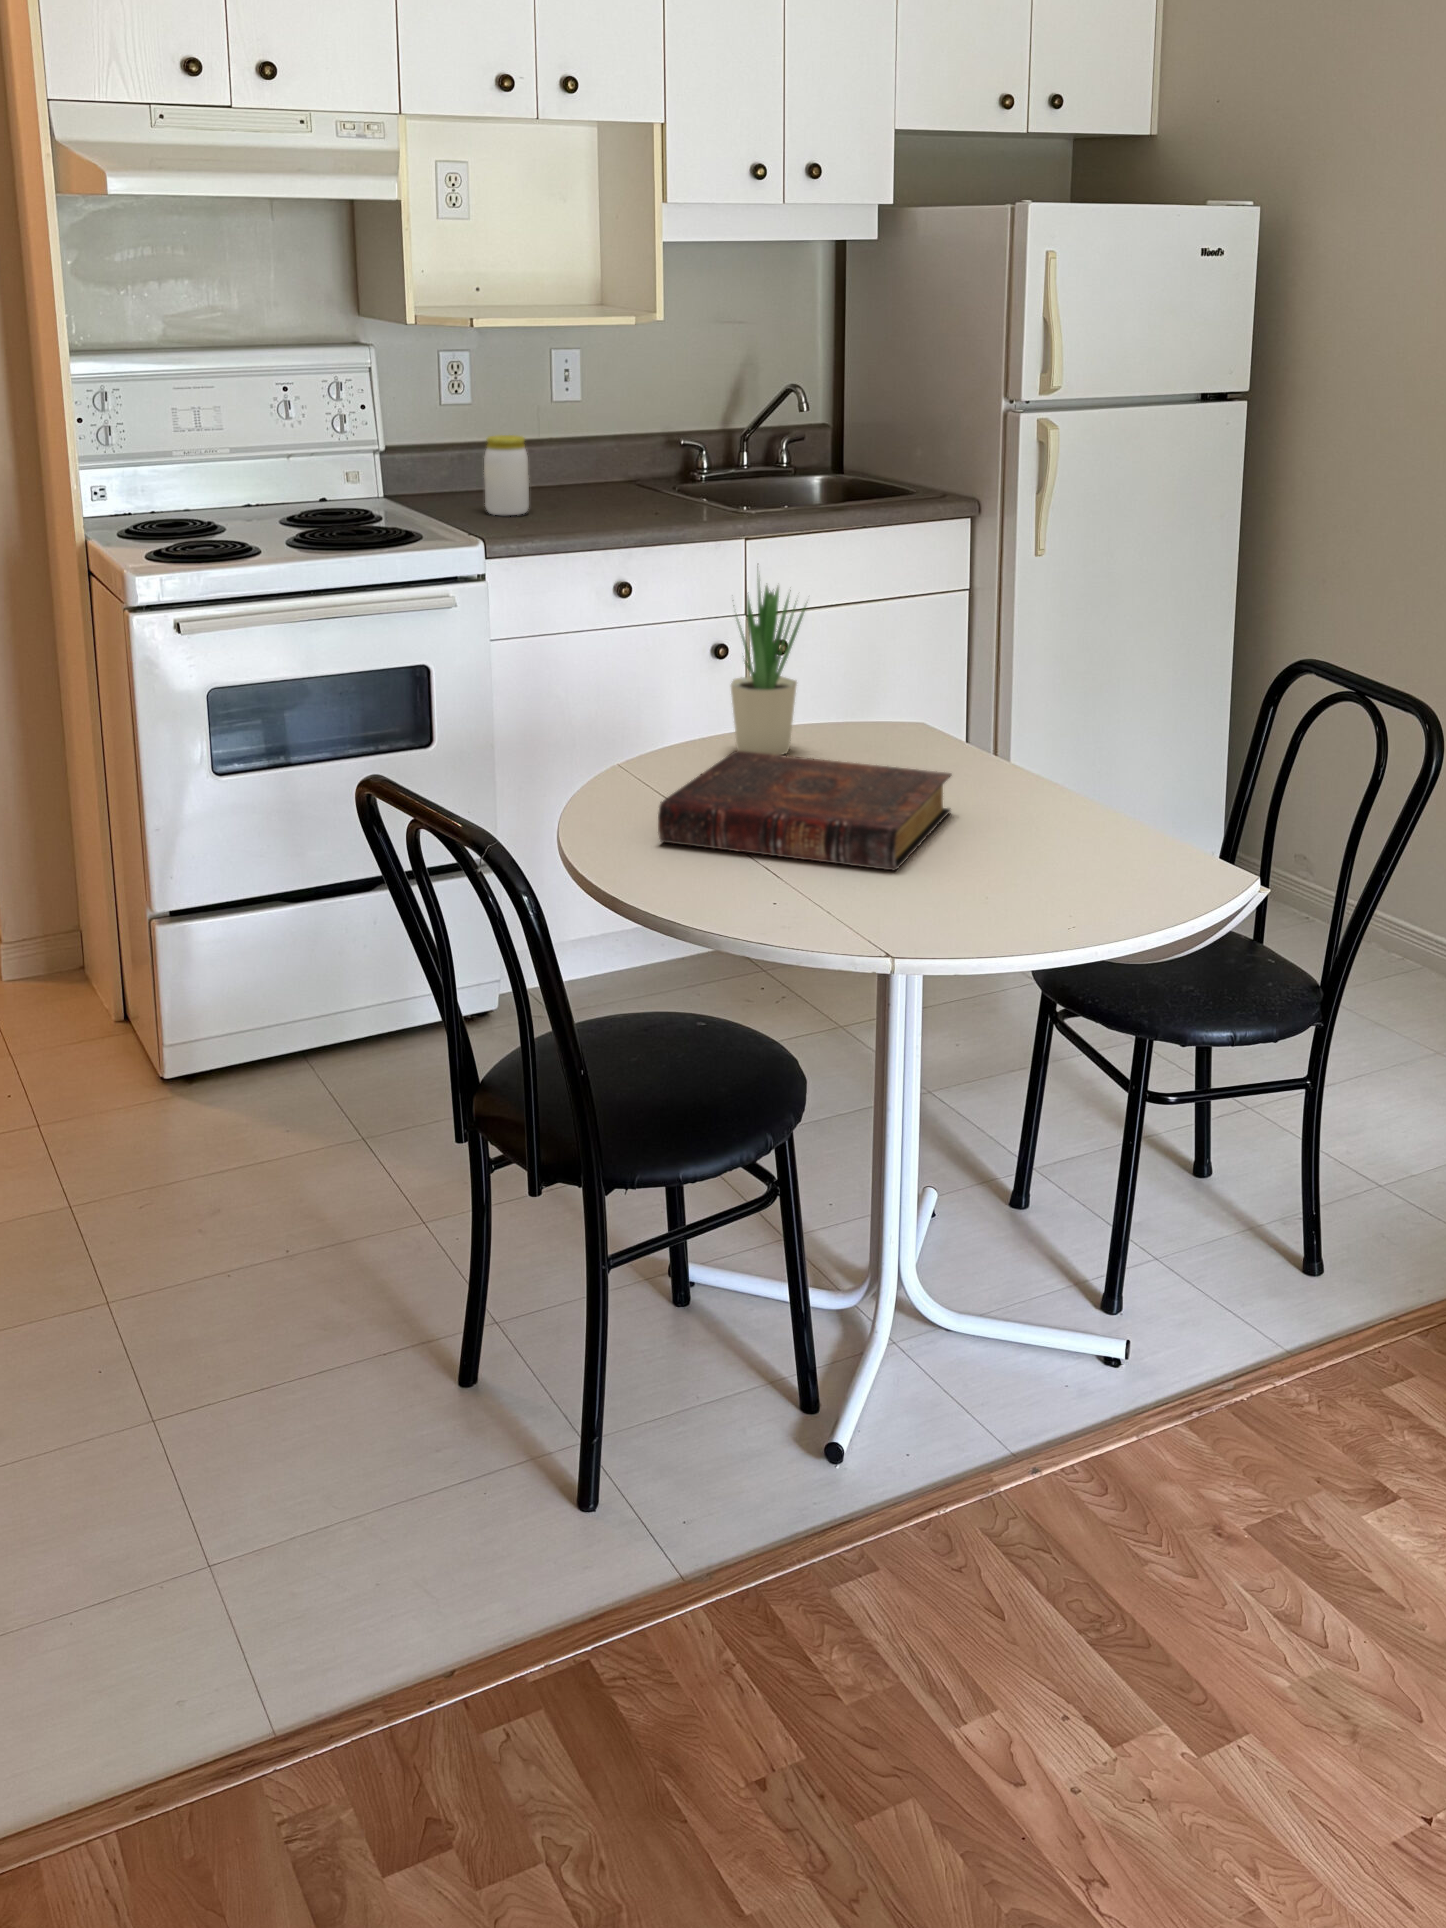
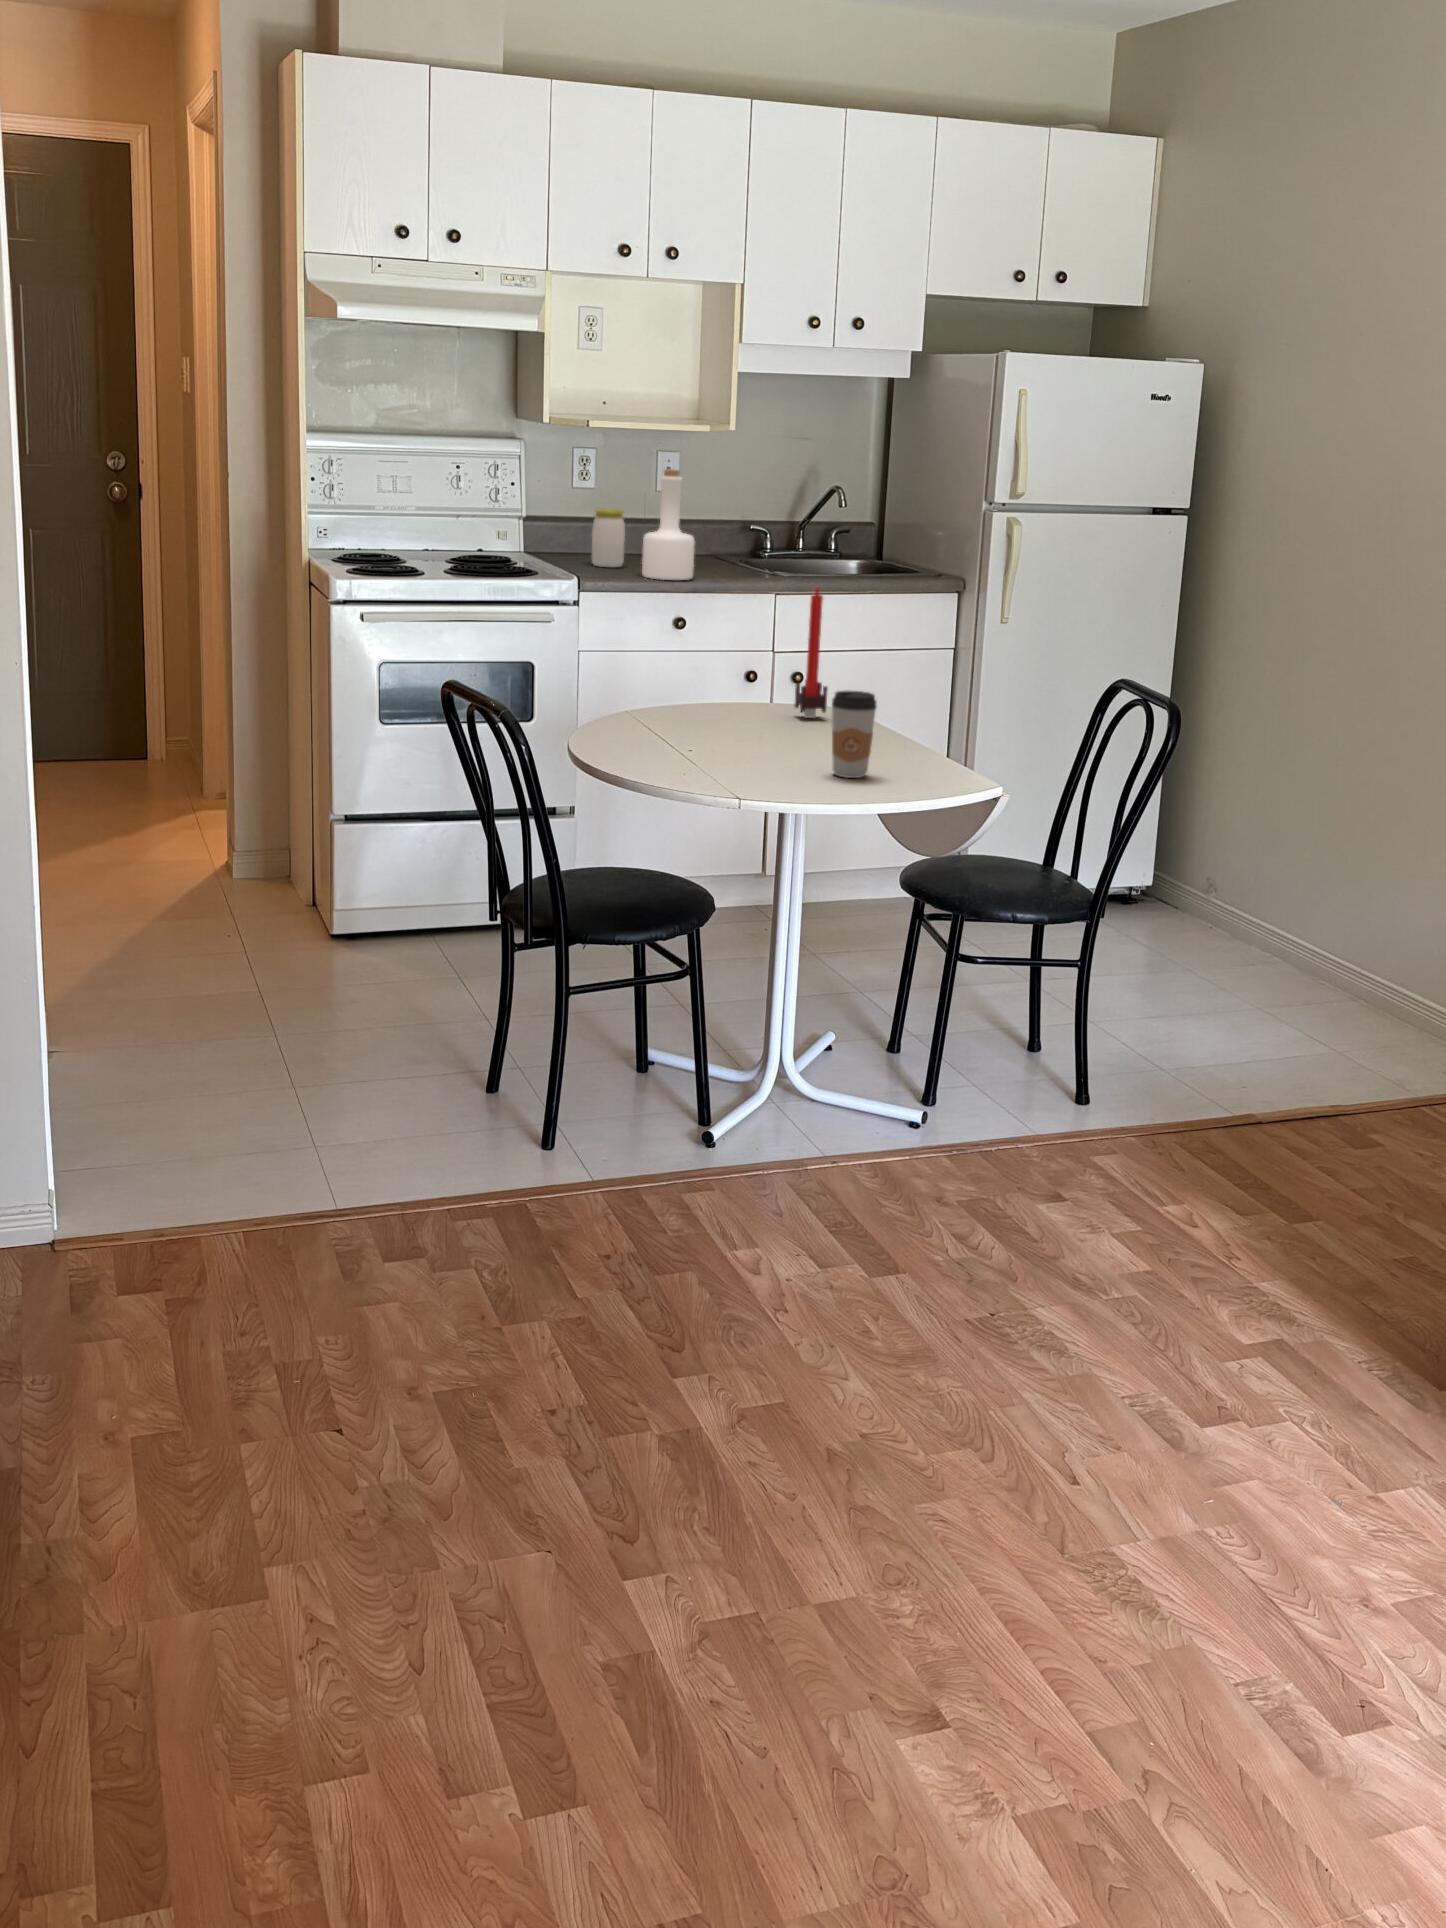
bottle: none [560,379,630,531] -> present [642,469,695,580]
candle: none [851,556,902,745] -> present [795,587,828,718]
potted plant: present [731,582,806,755] -> none [711,584,766,718]
coffee cup: none [991,742,1064,883] -> present [832,691,877,778]
book: present [658,751,952,871] -> none [632,703,832,768]

